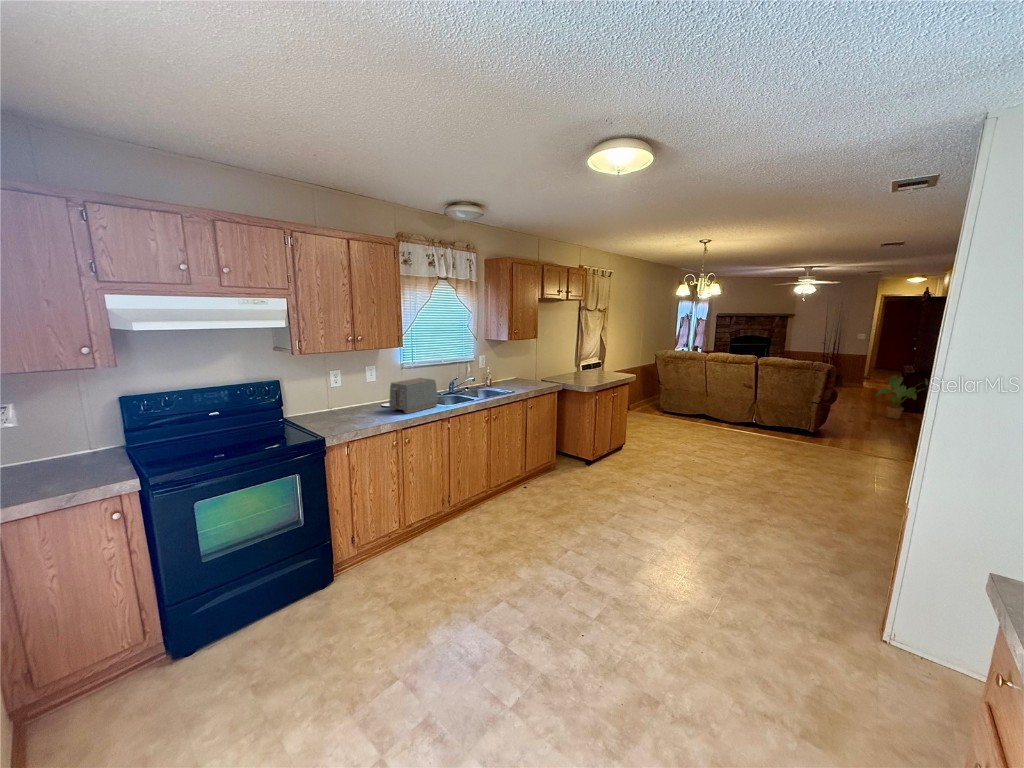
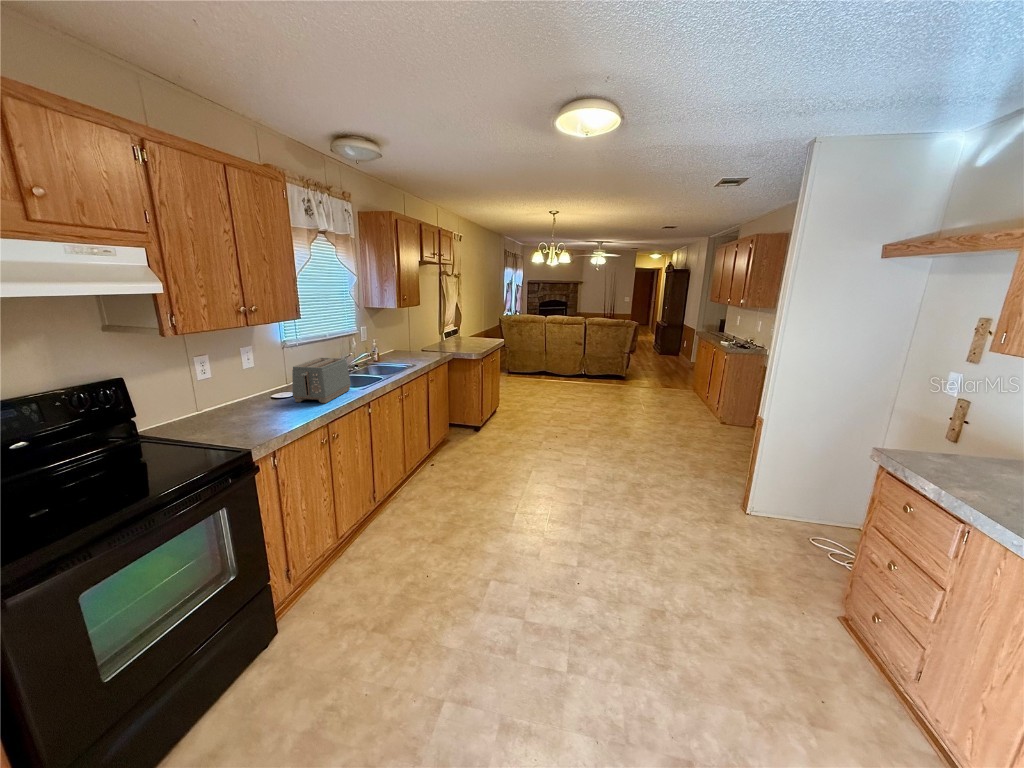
house plant: present [875,375,928,419] -> none [648,330,685,362]

